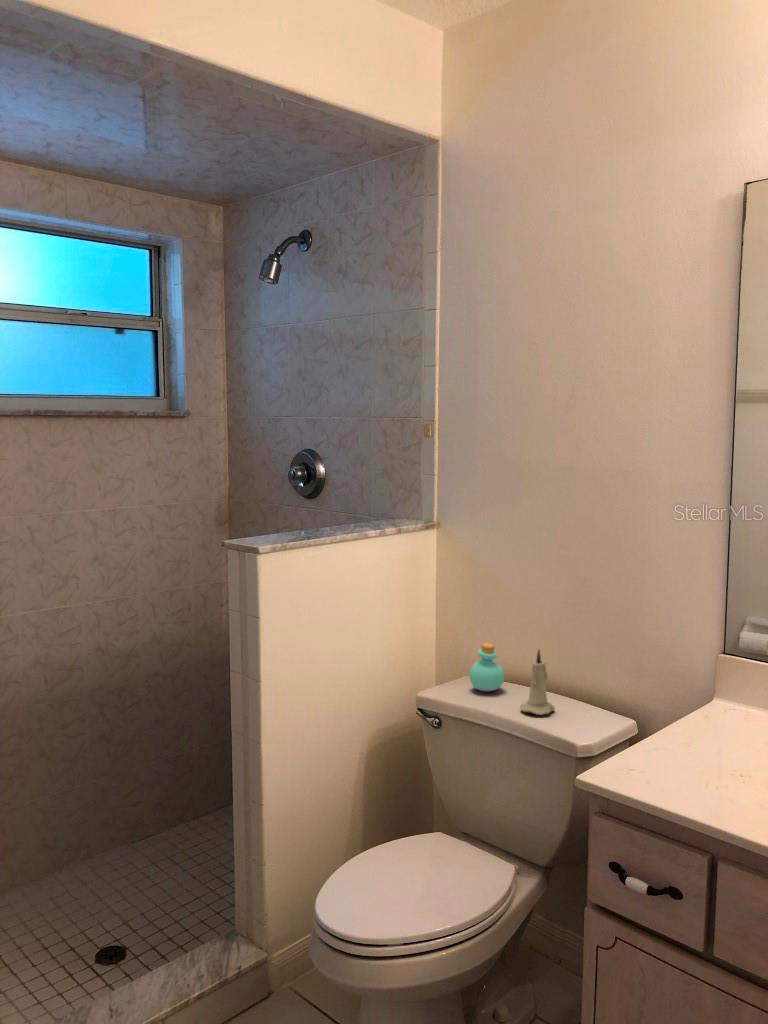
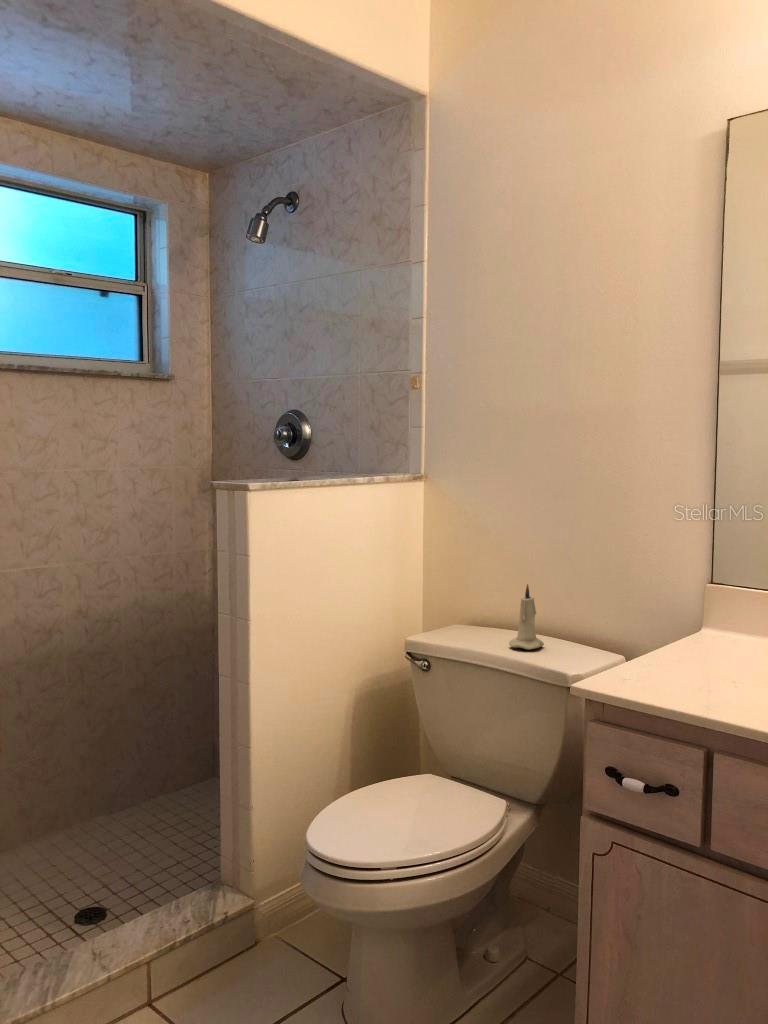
perfume bottle: present [469,643,504,692] -> none [457,585,492,634]

